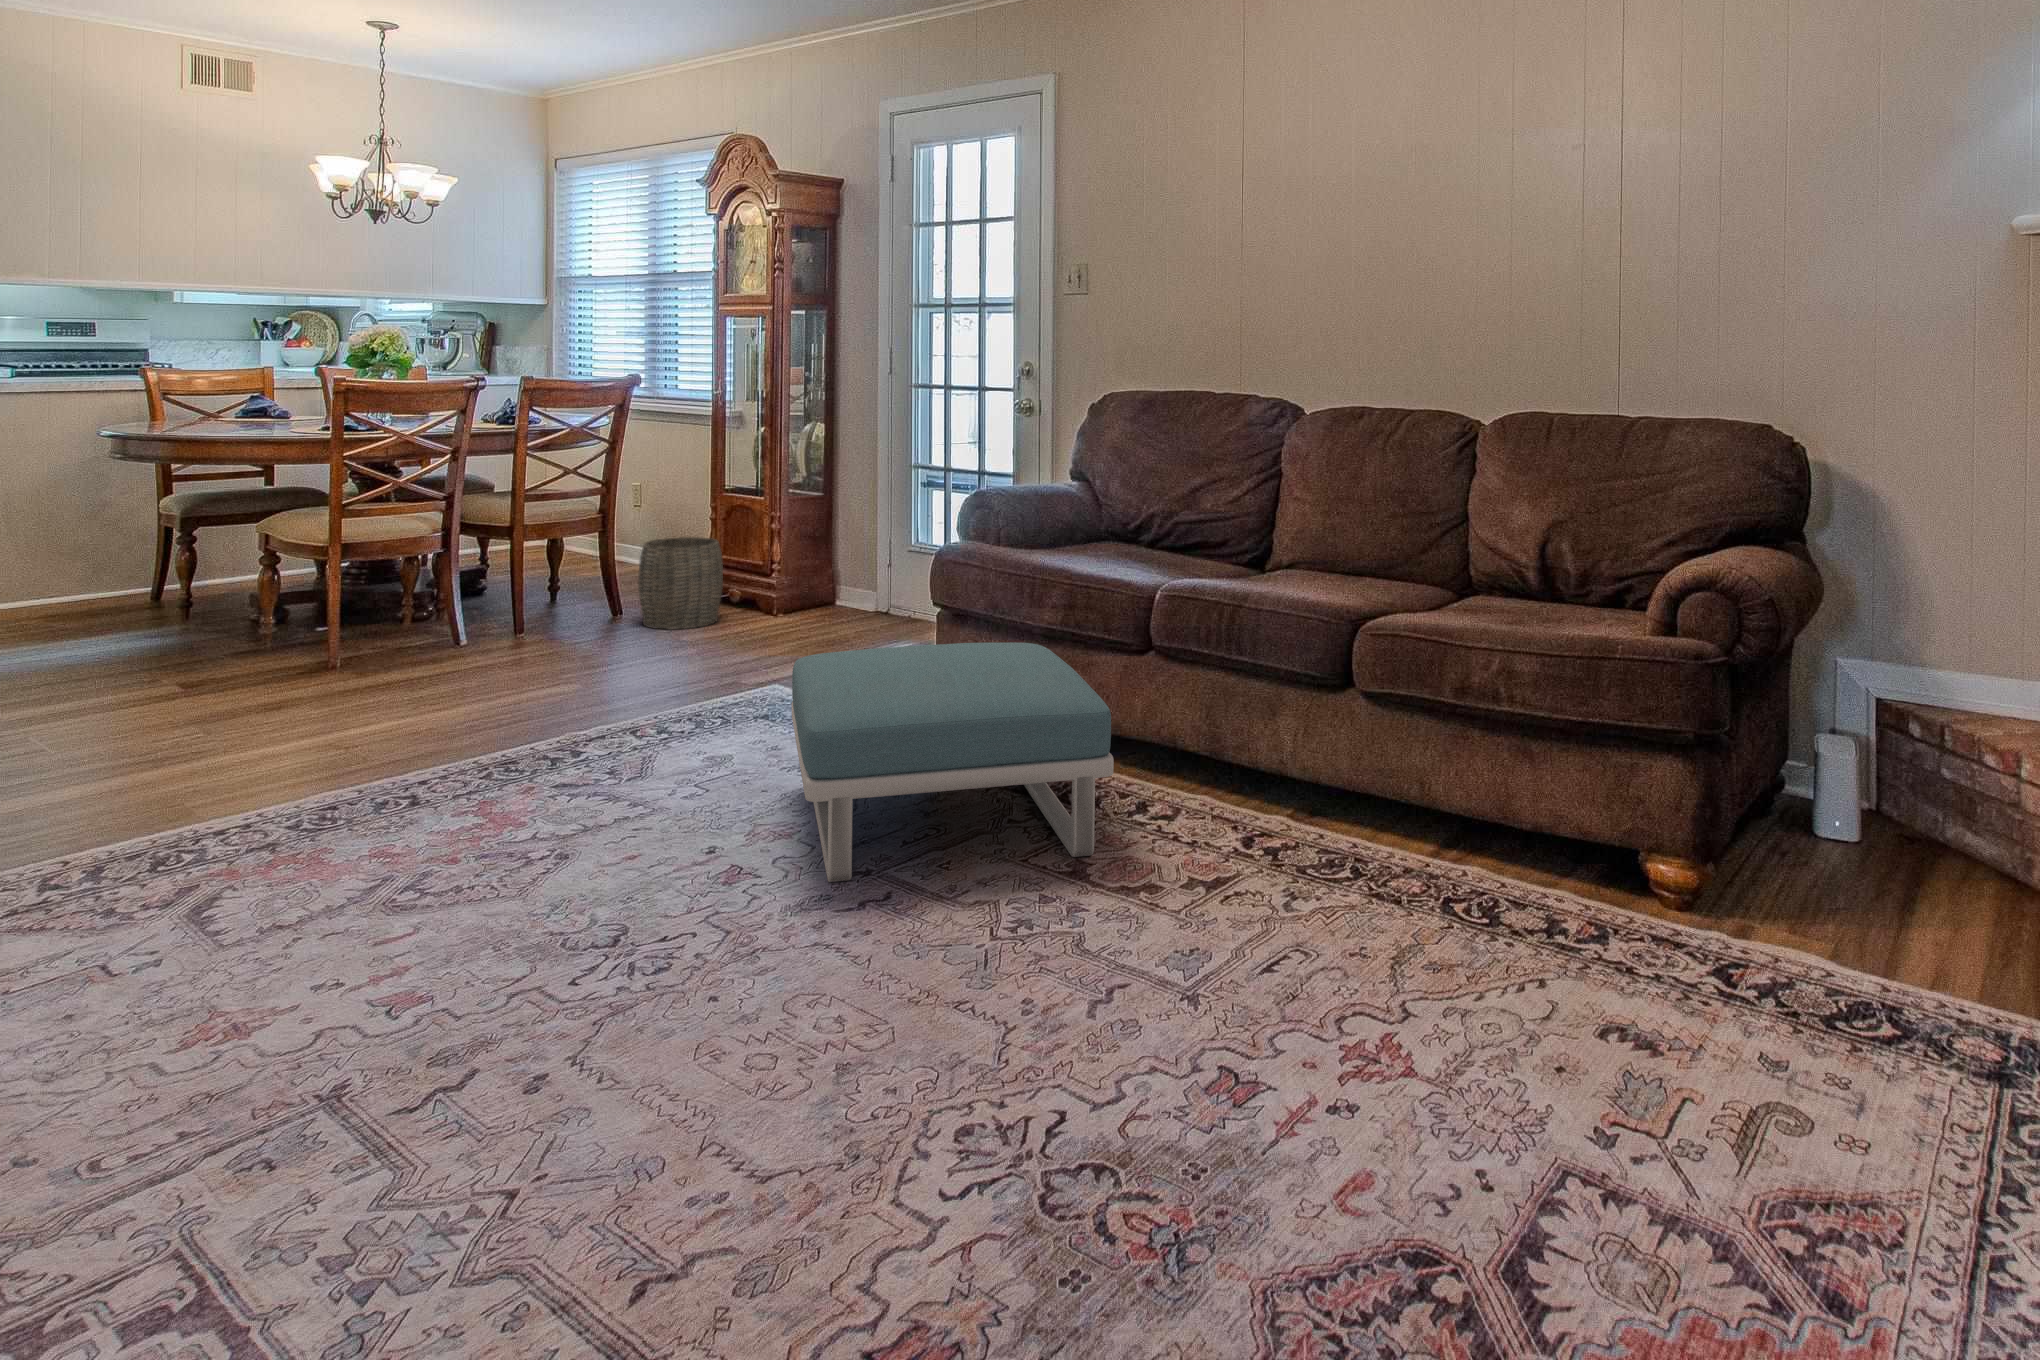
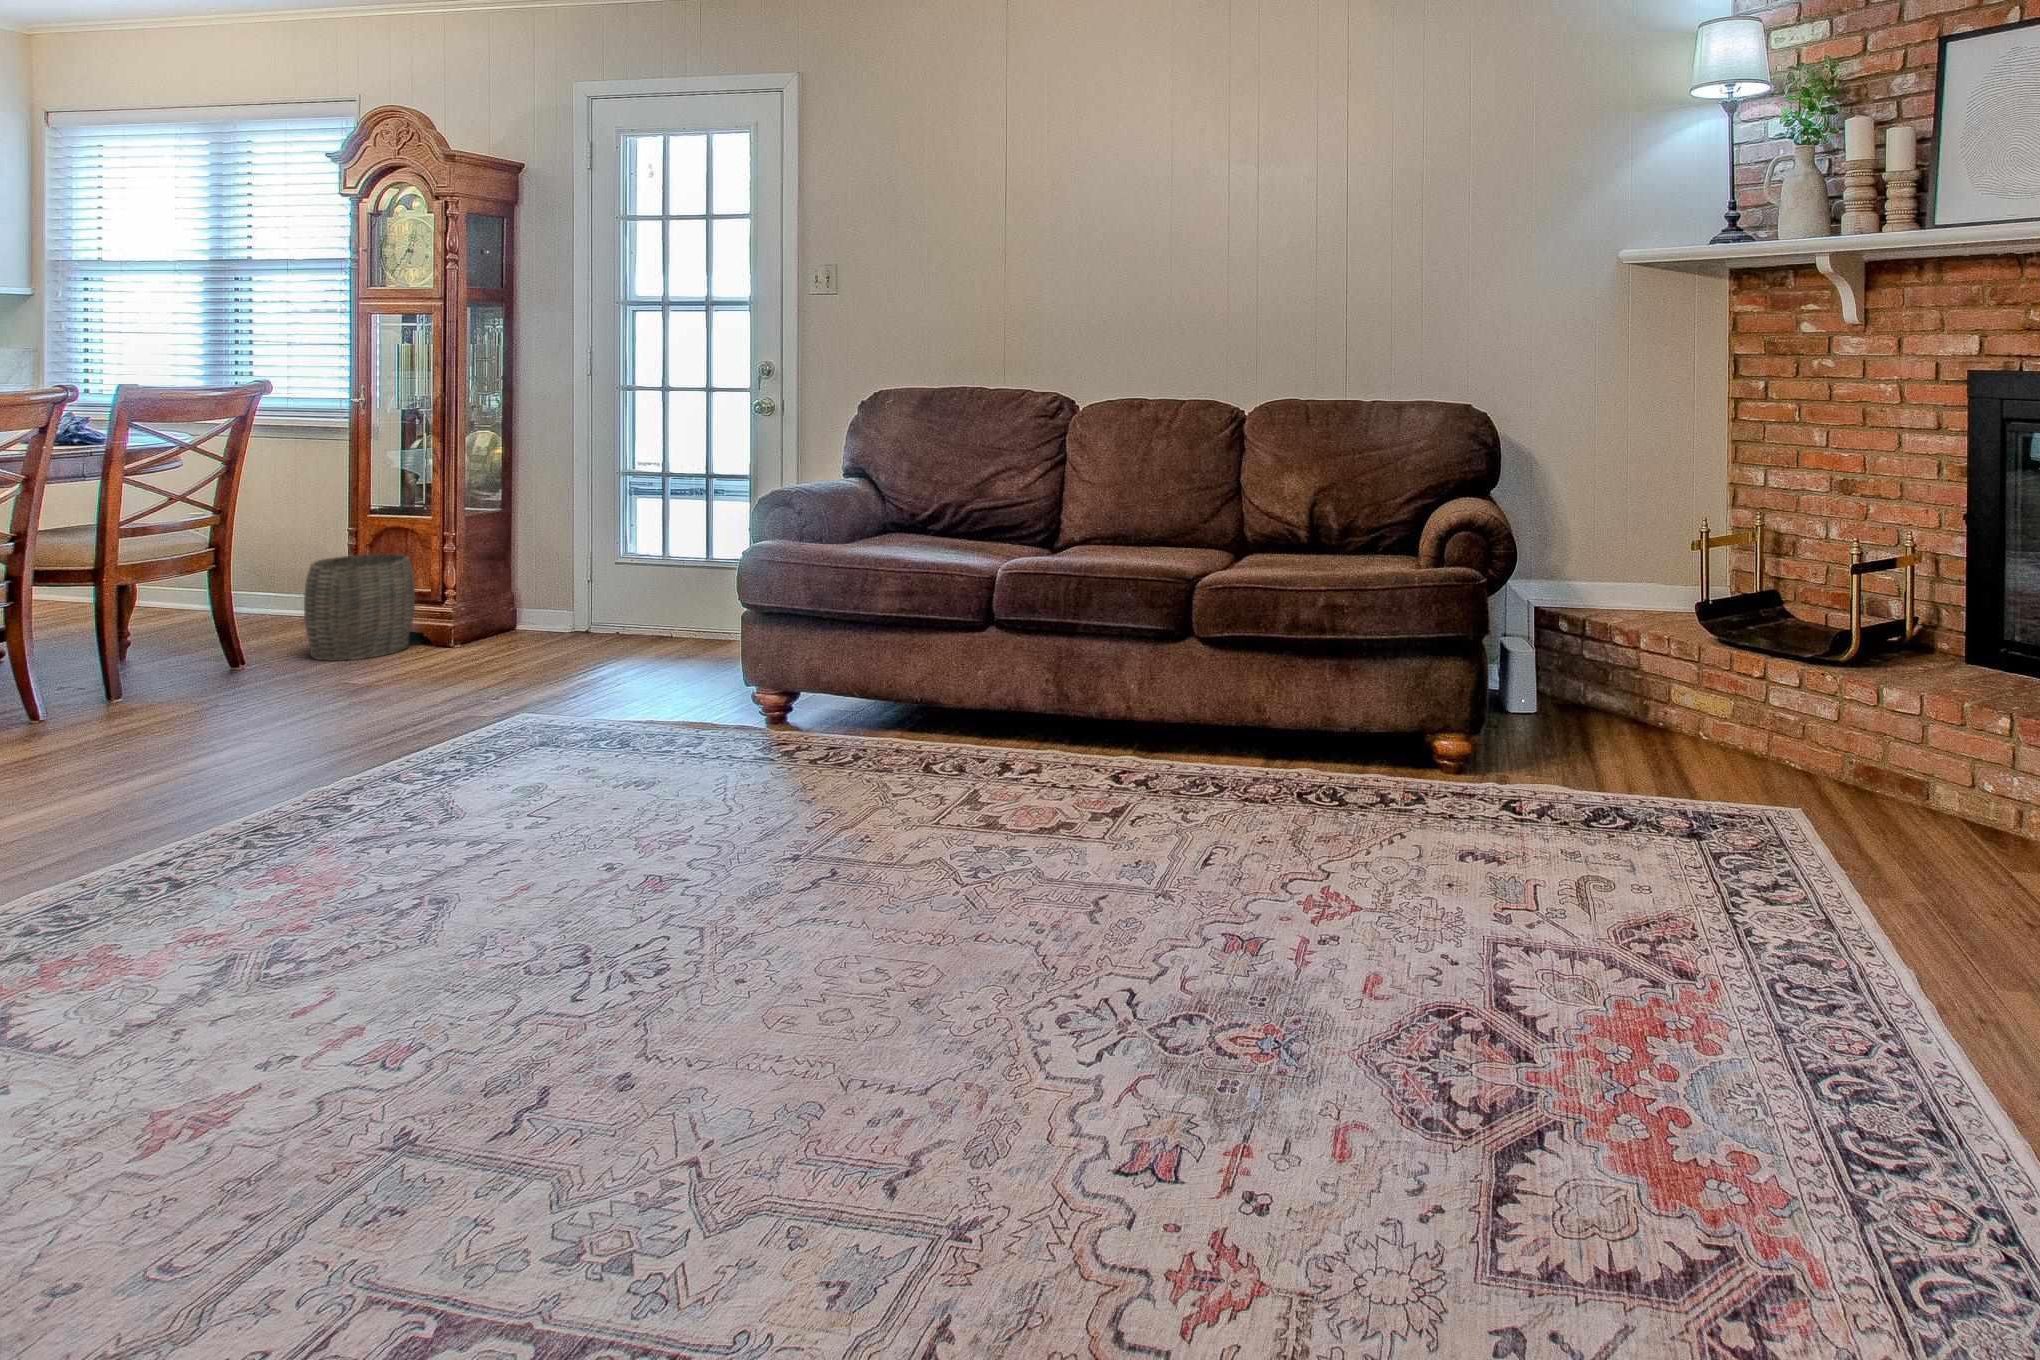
footstool: present [791,642,1114,882] -> none [651,623,1017,864]

